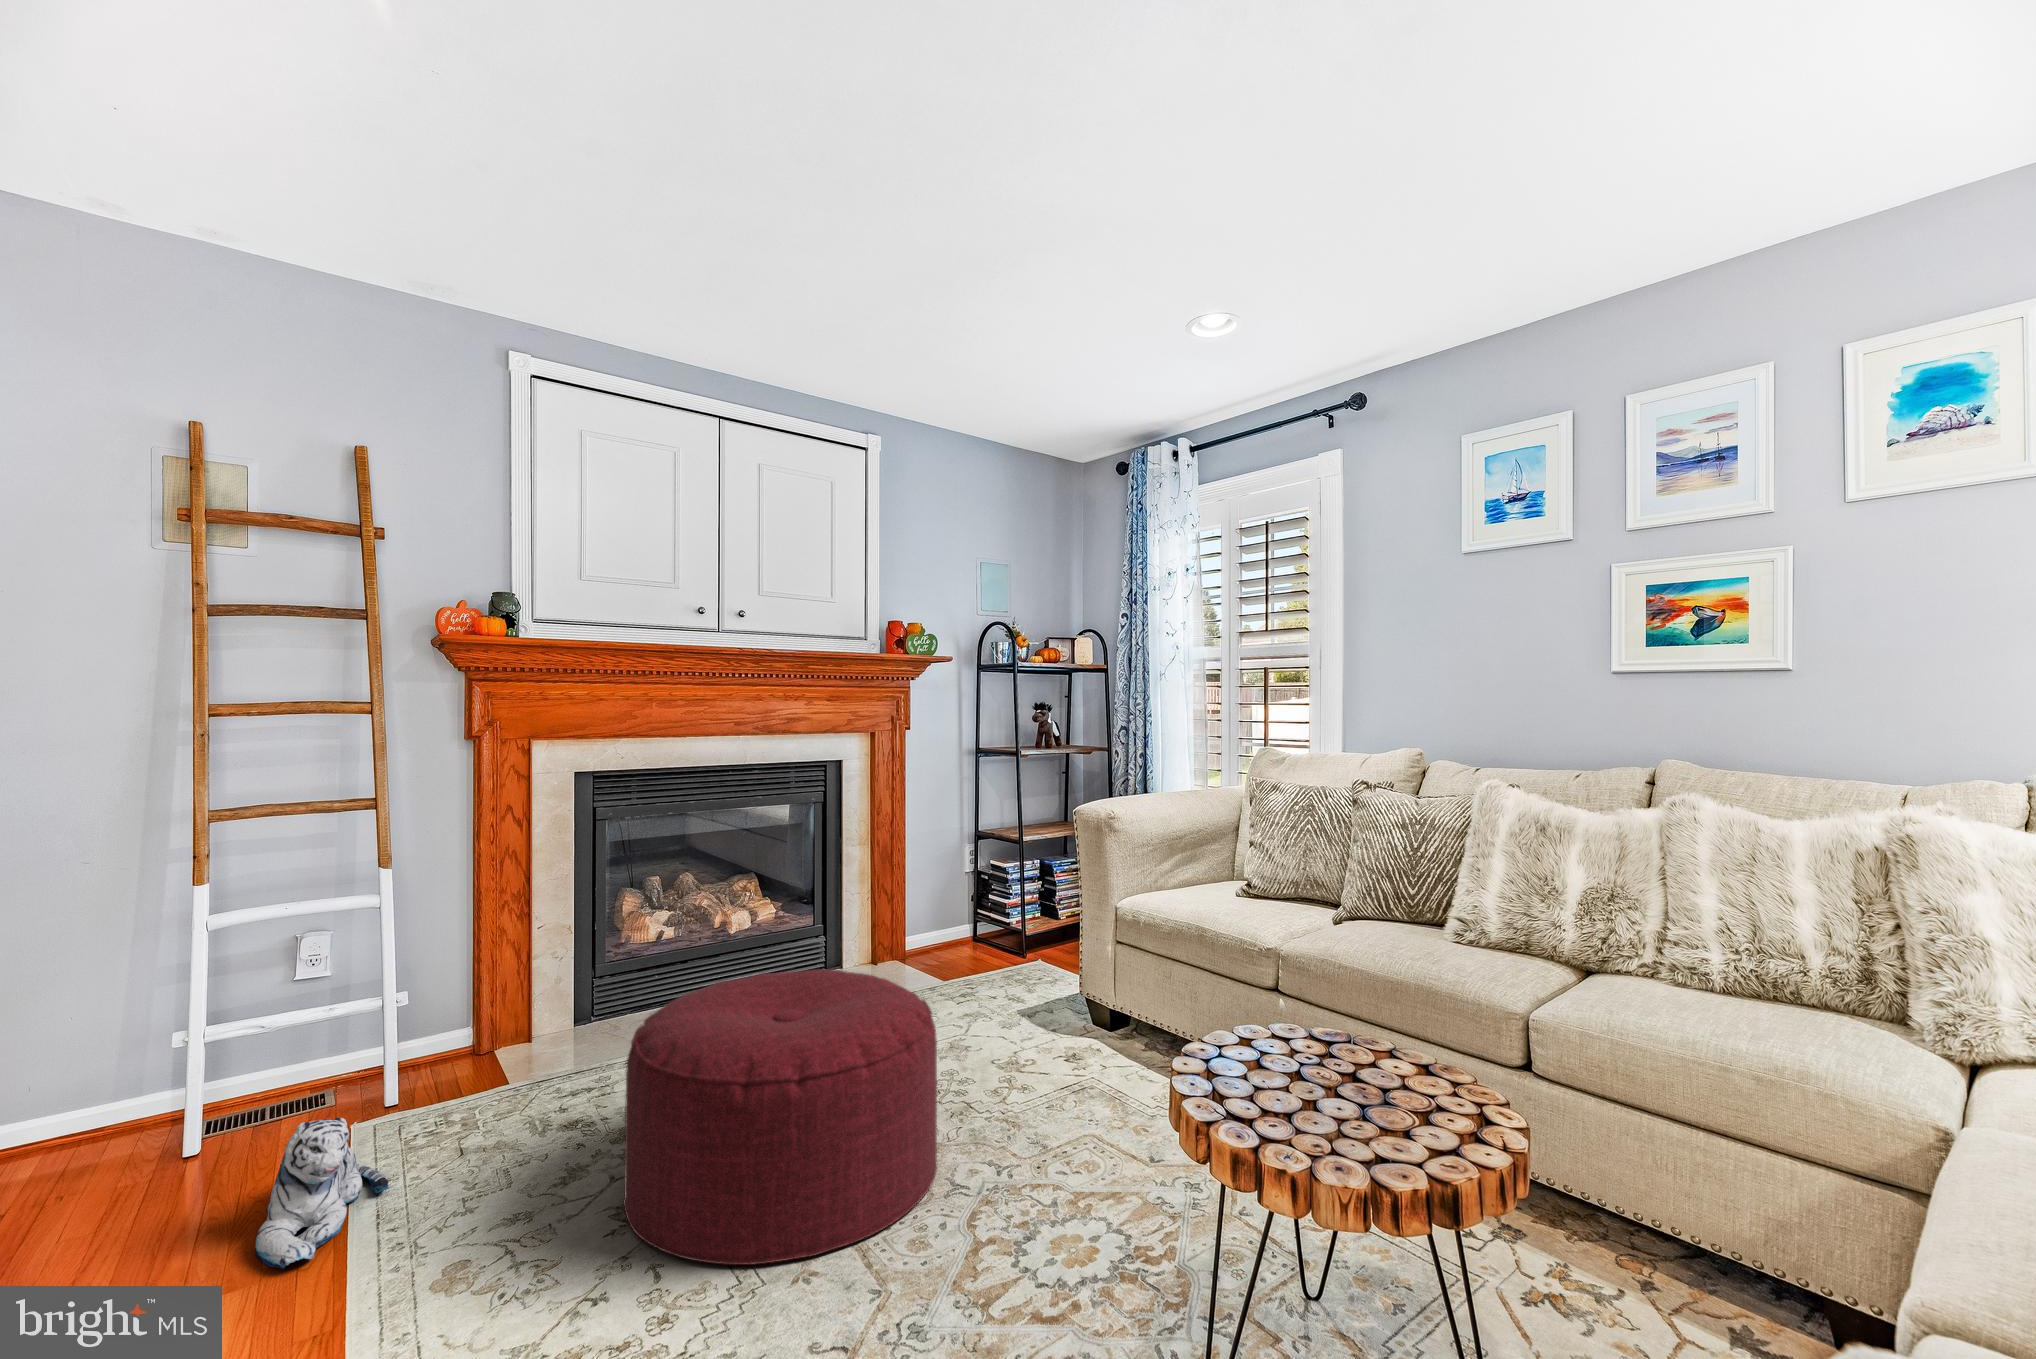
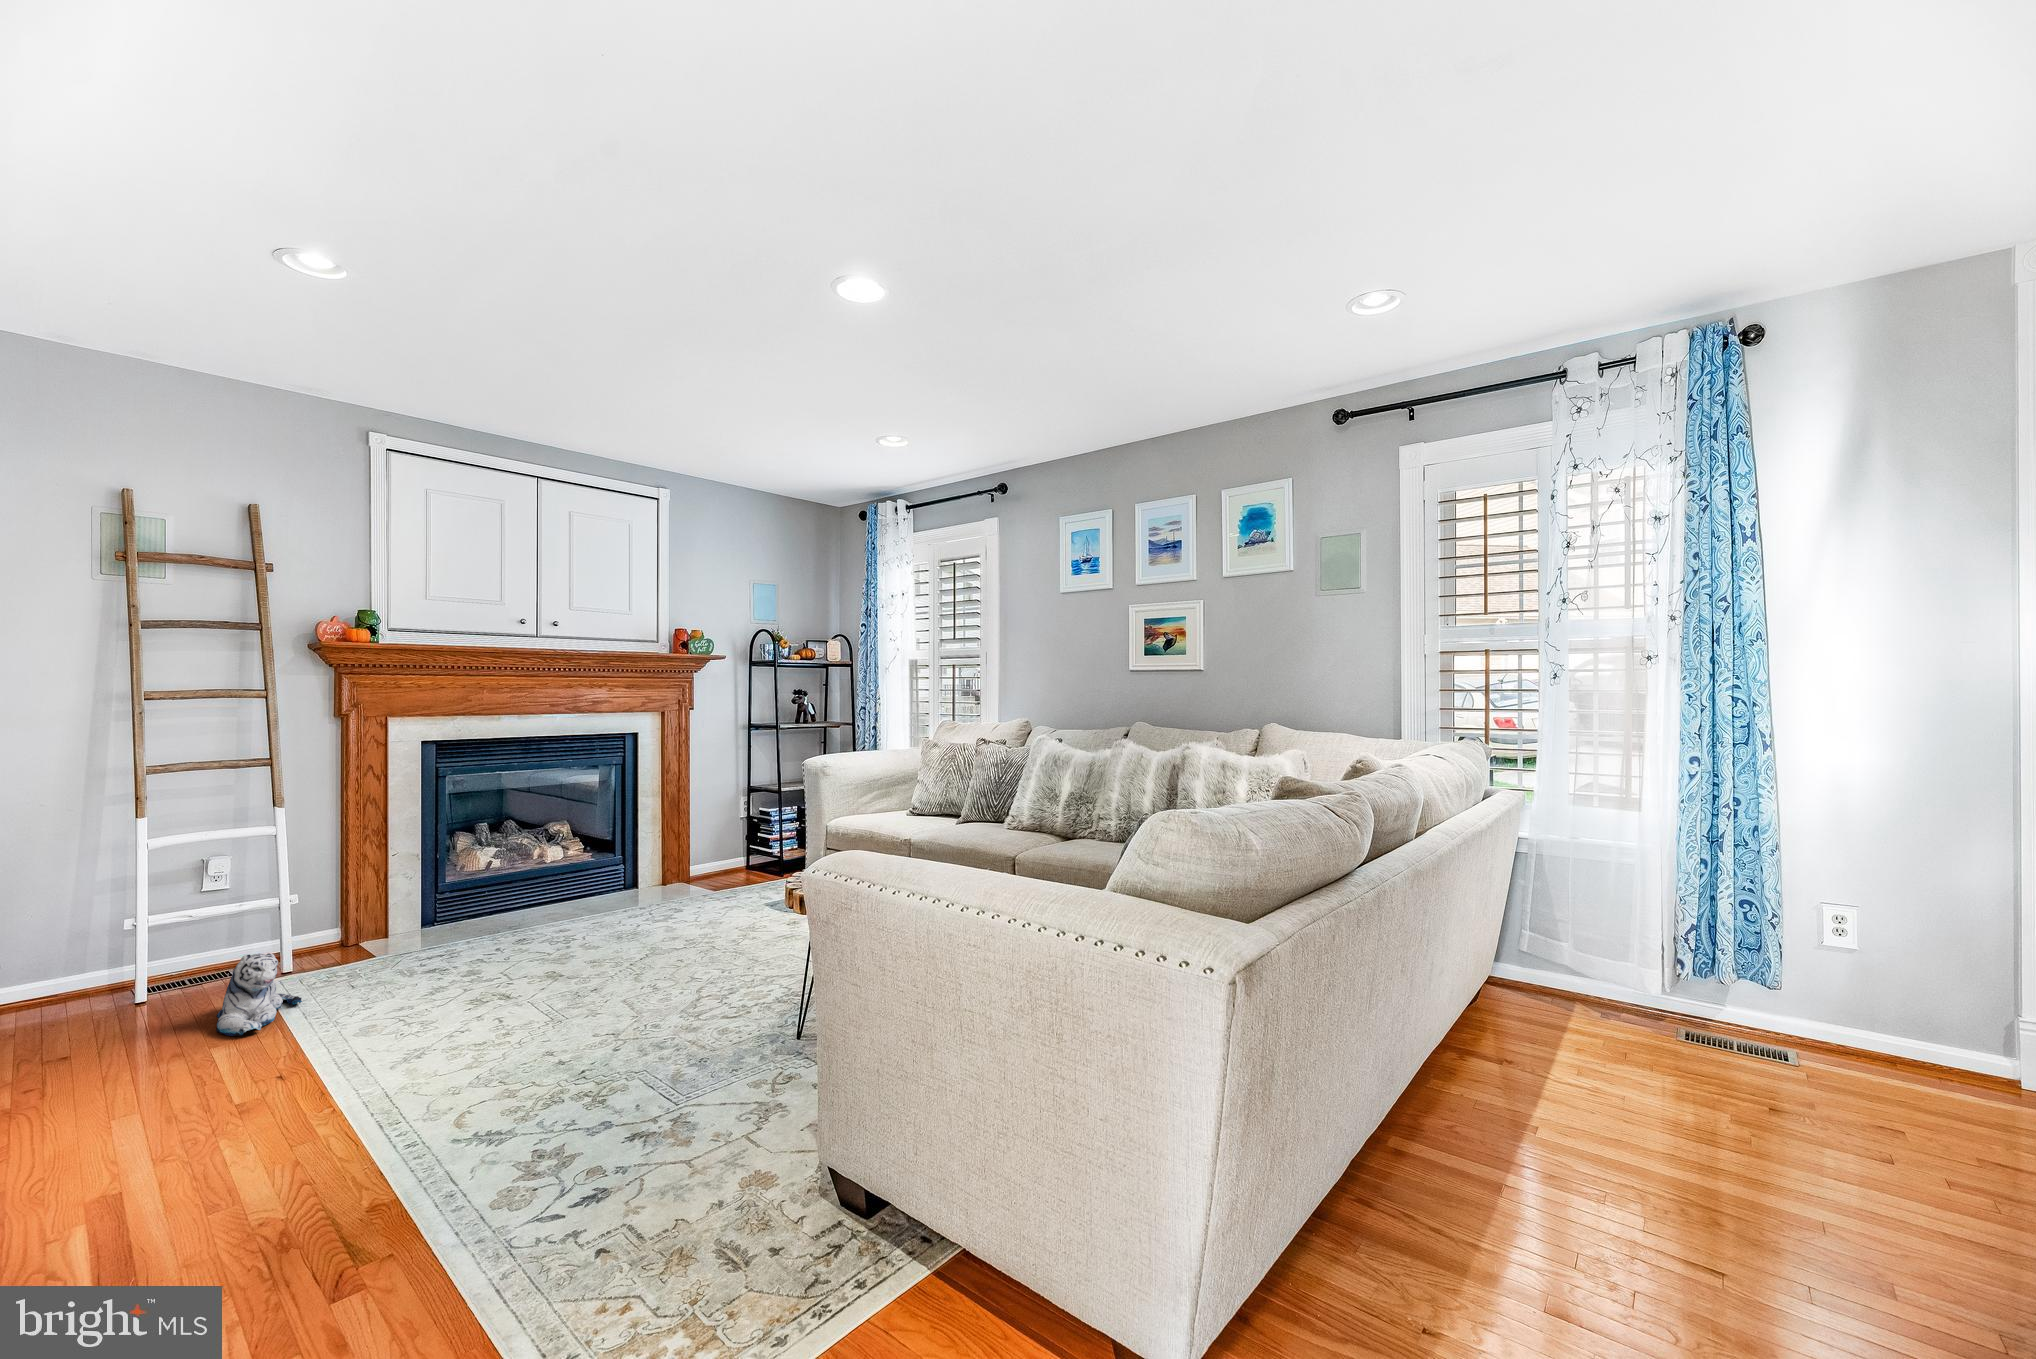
ottoman: present [623,969,937,1265] -> none [469,861,679,1013]

